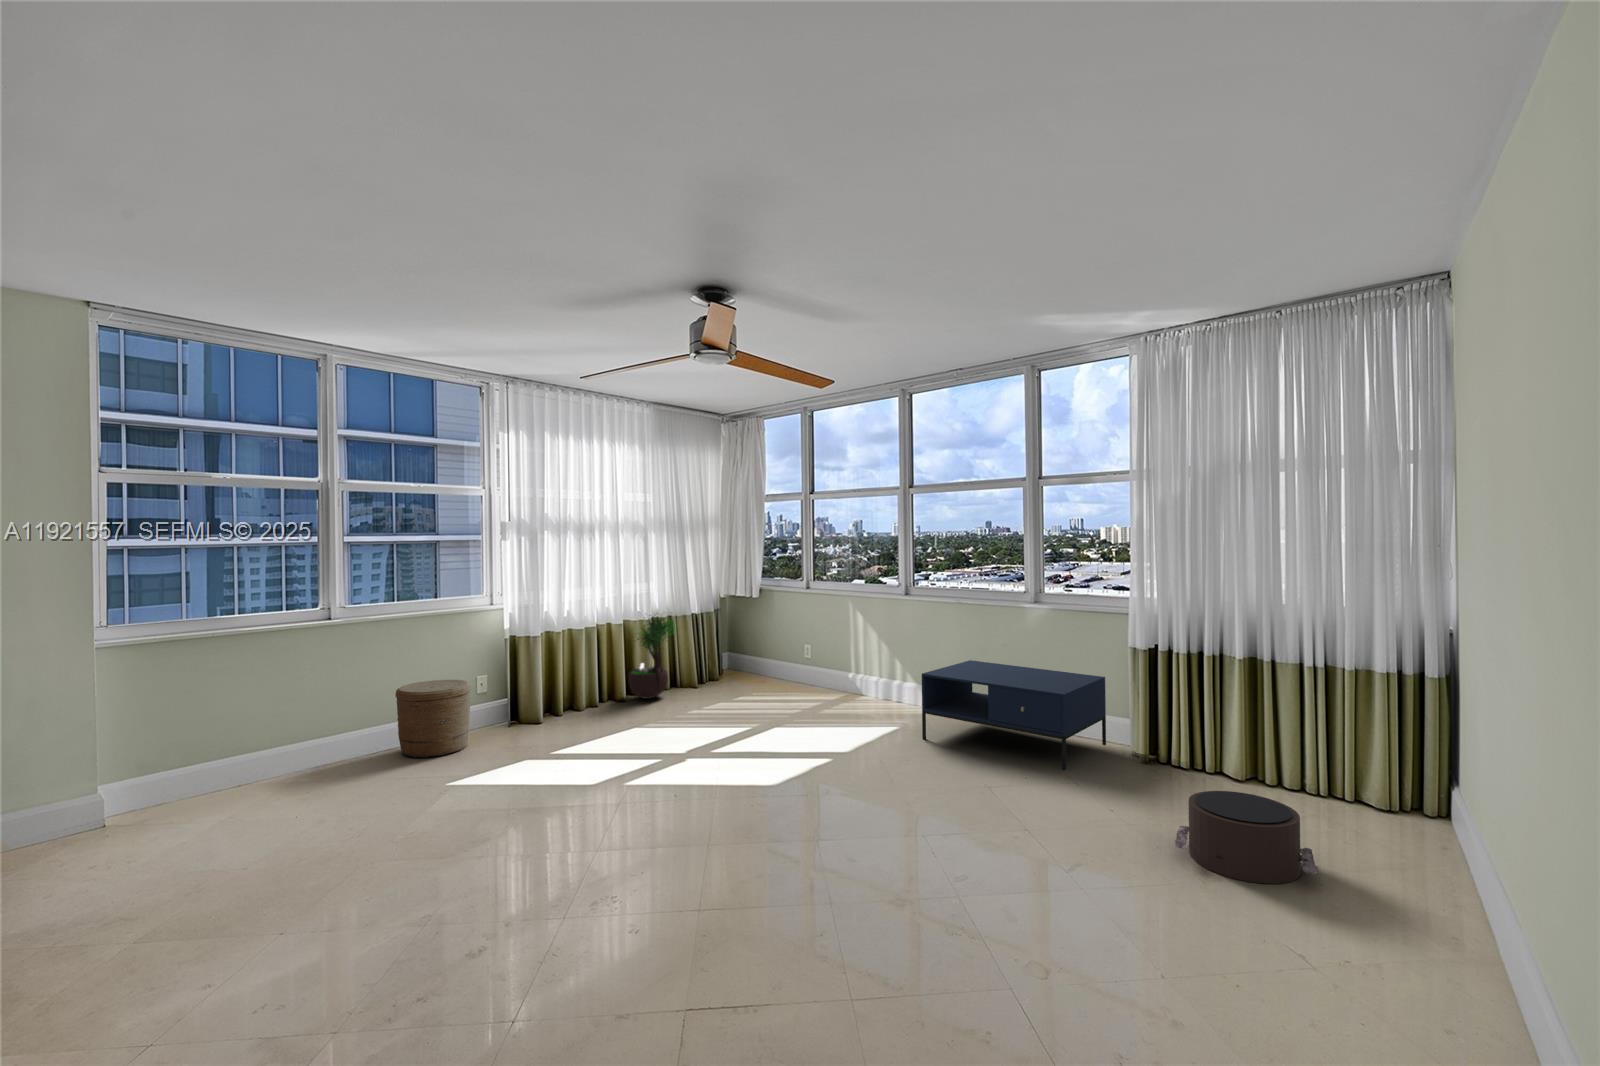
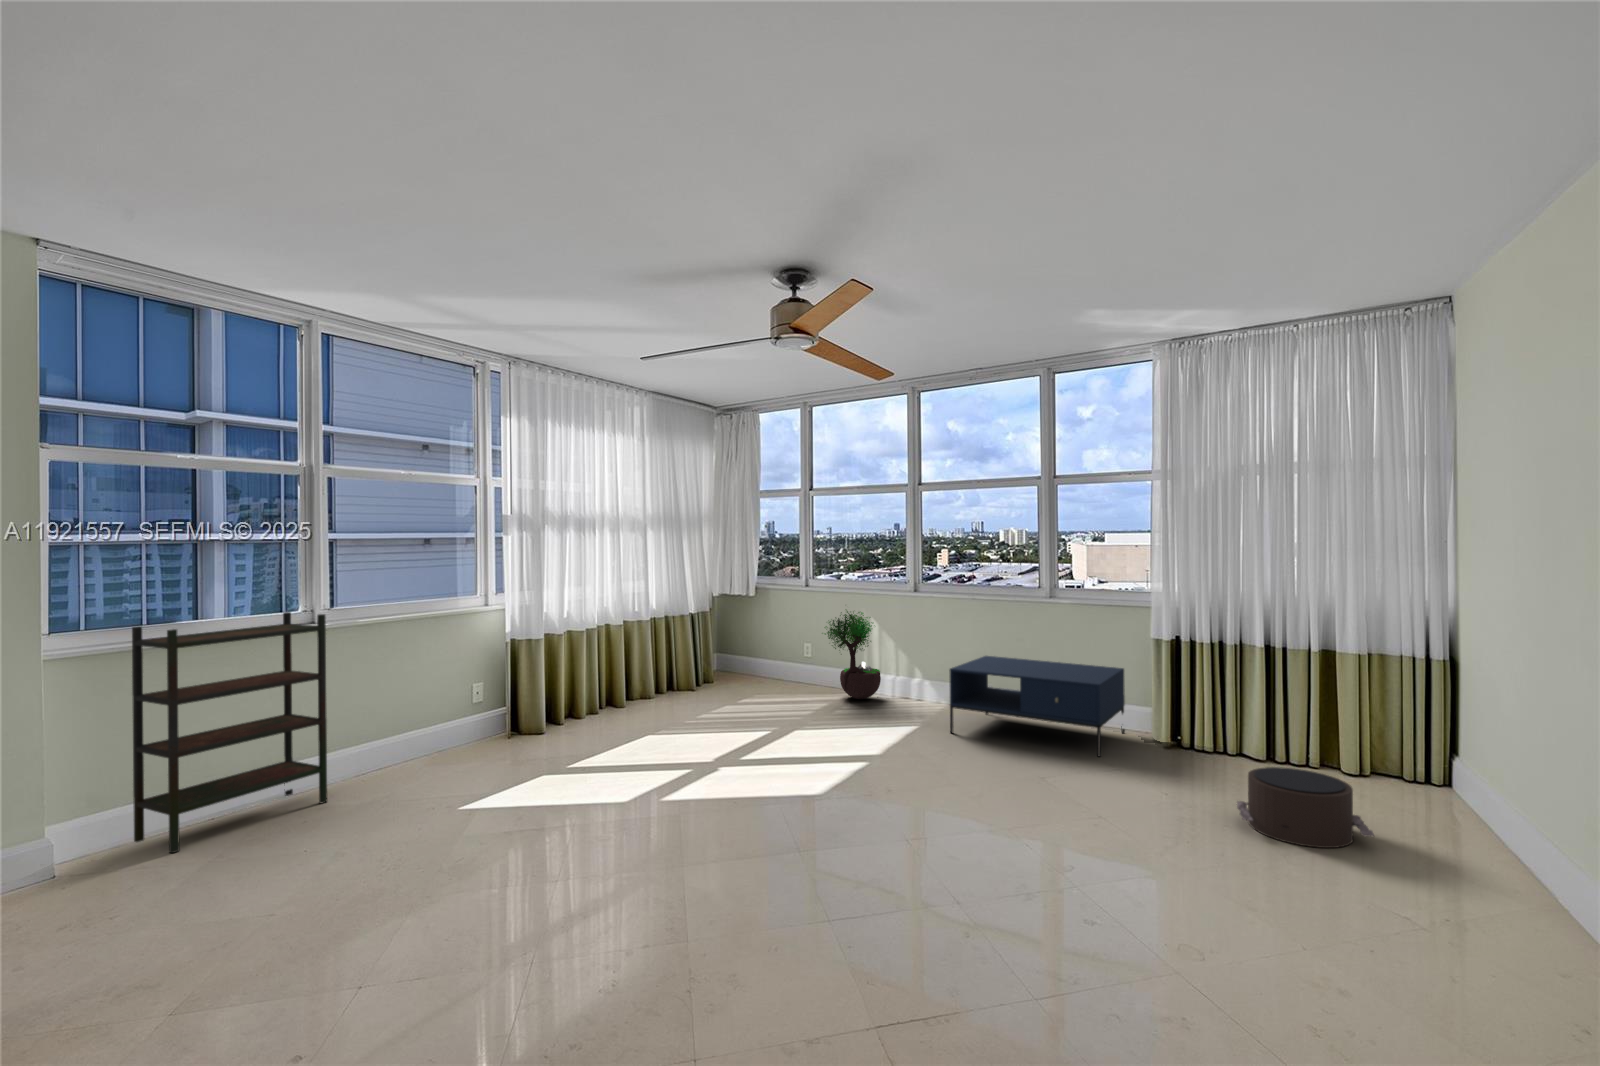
bookshelf: none [129,612,311,829] -> present [132,612,327,853]
potted tree: present [628,615,676,699] -> present [822,610,881,699]
woven basket: present [395,680,471,758] -> none [404,685,484,769]

